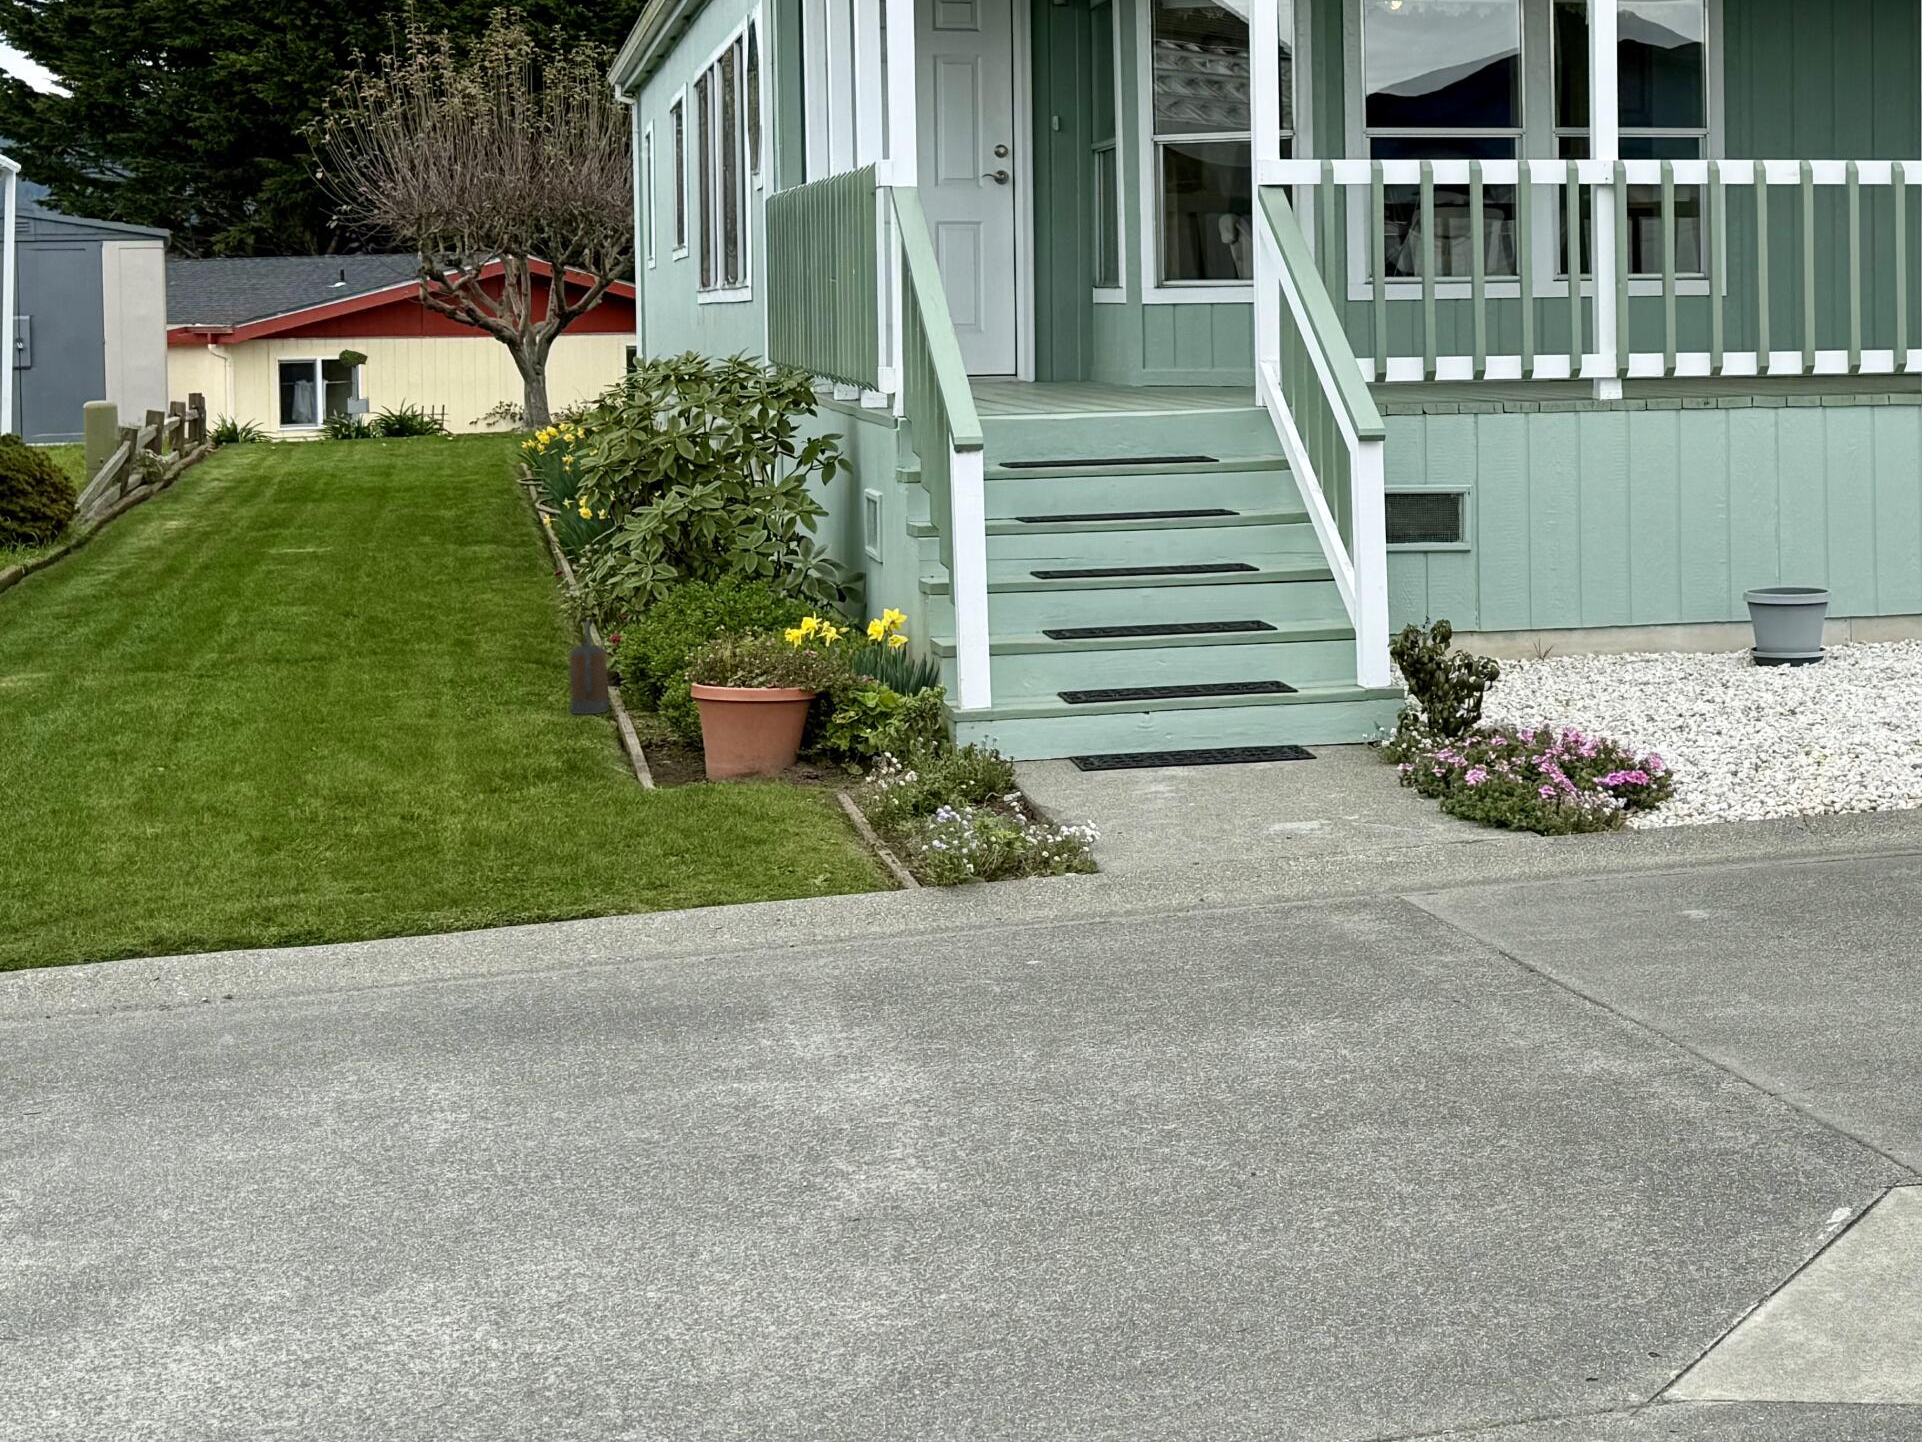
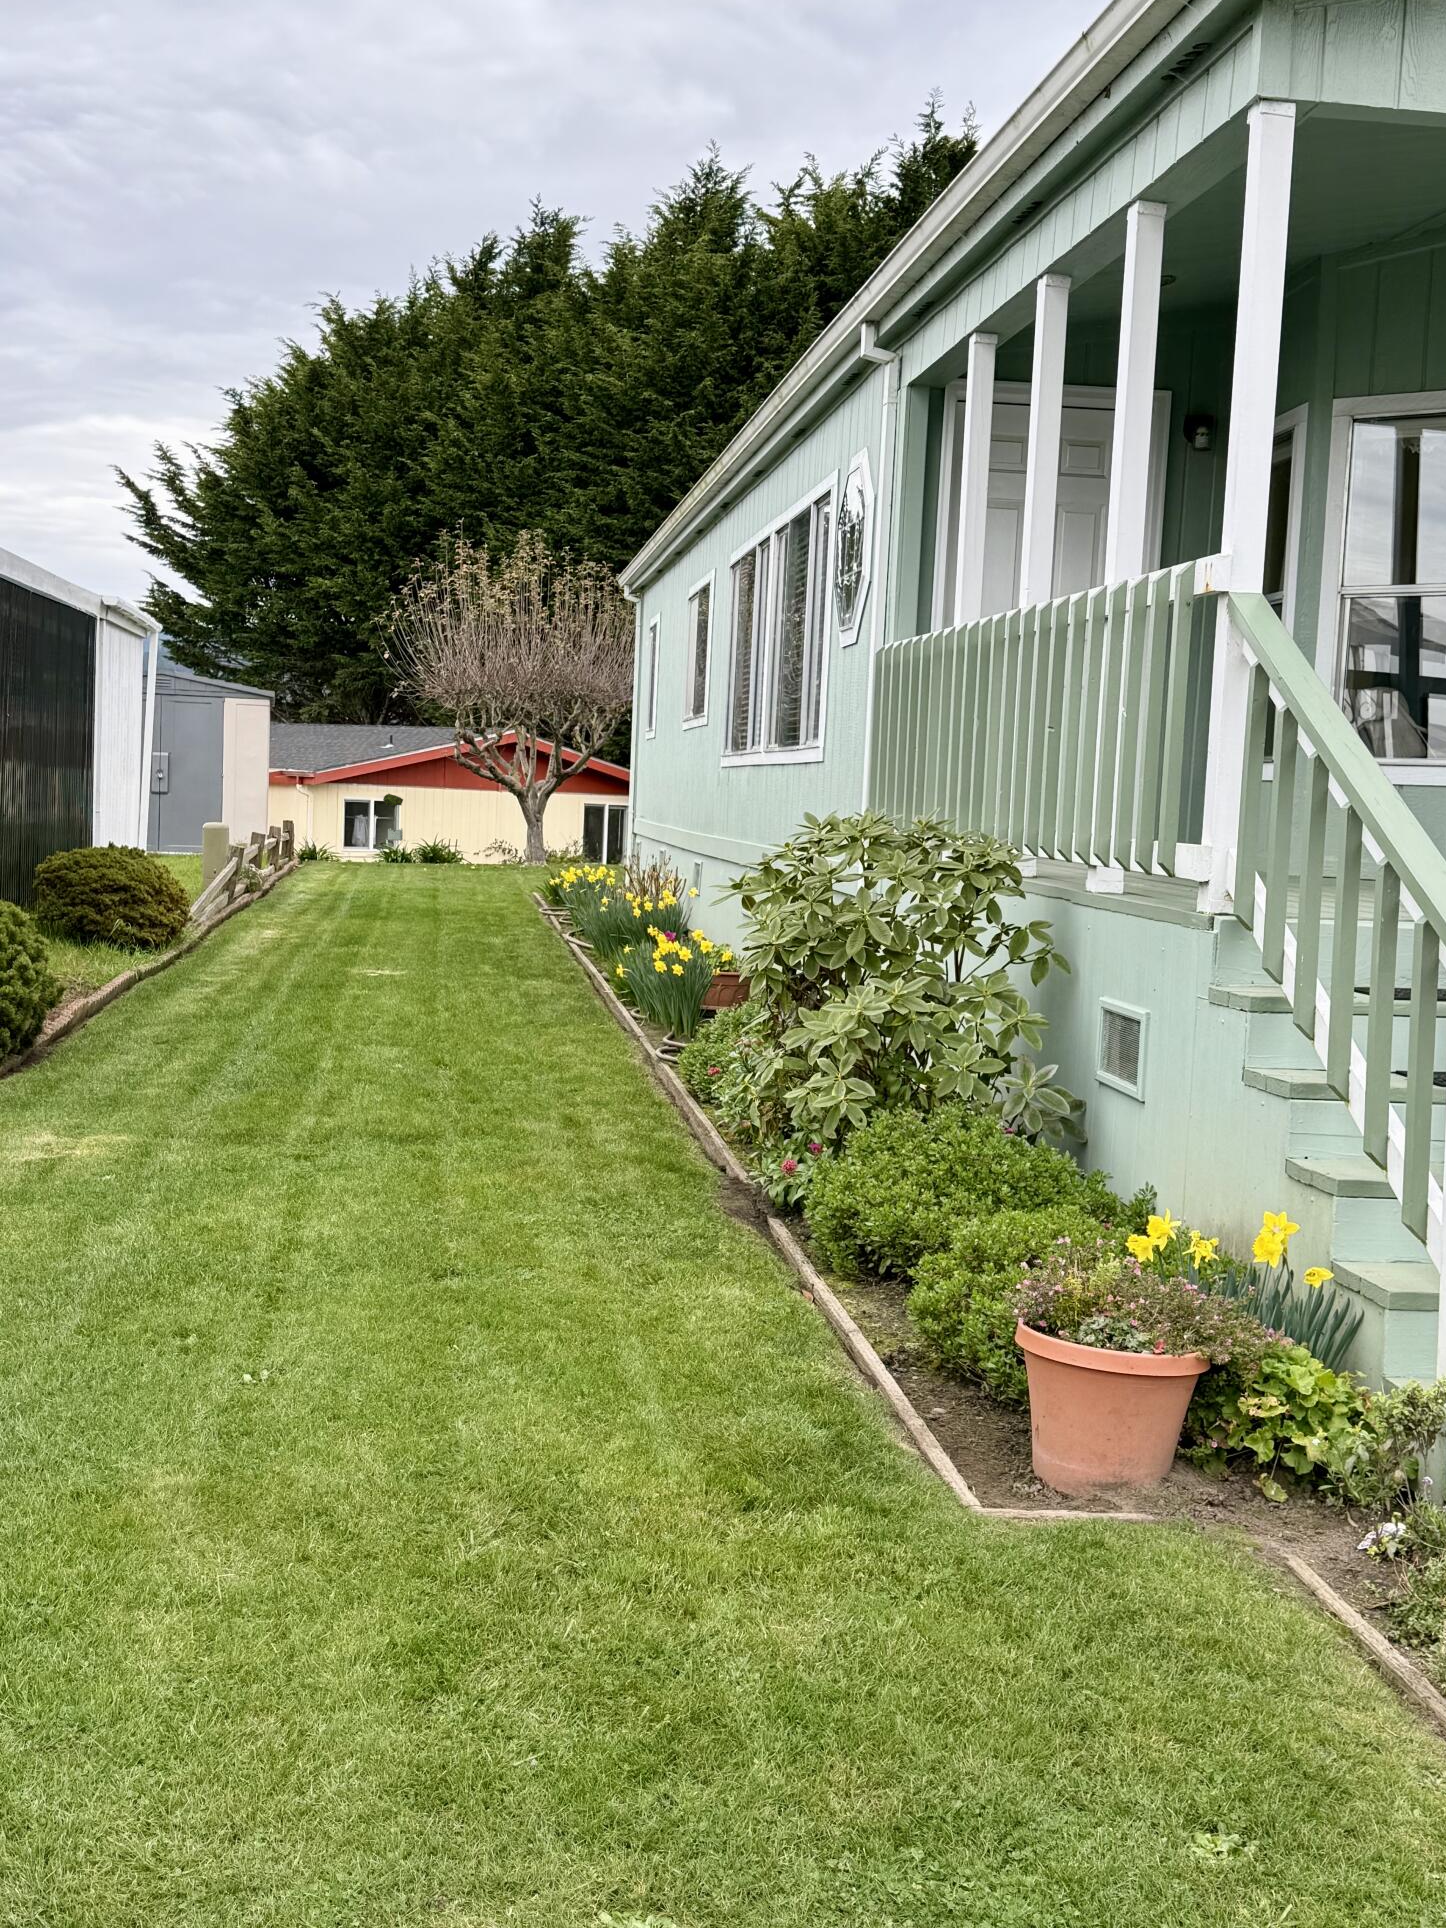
watering can: present [569,620,608,714] -> none [713,1133,759,1254]

